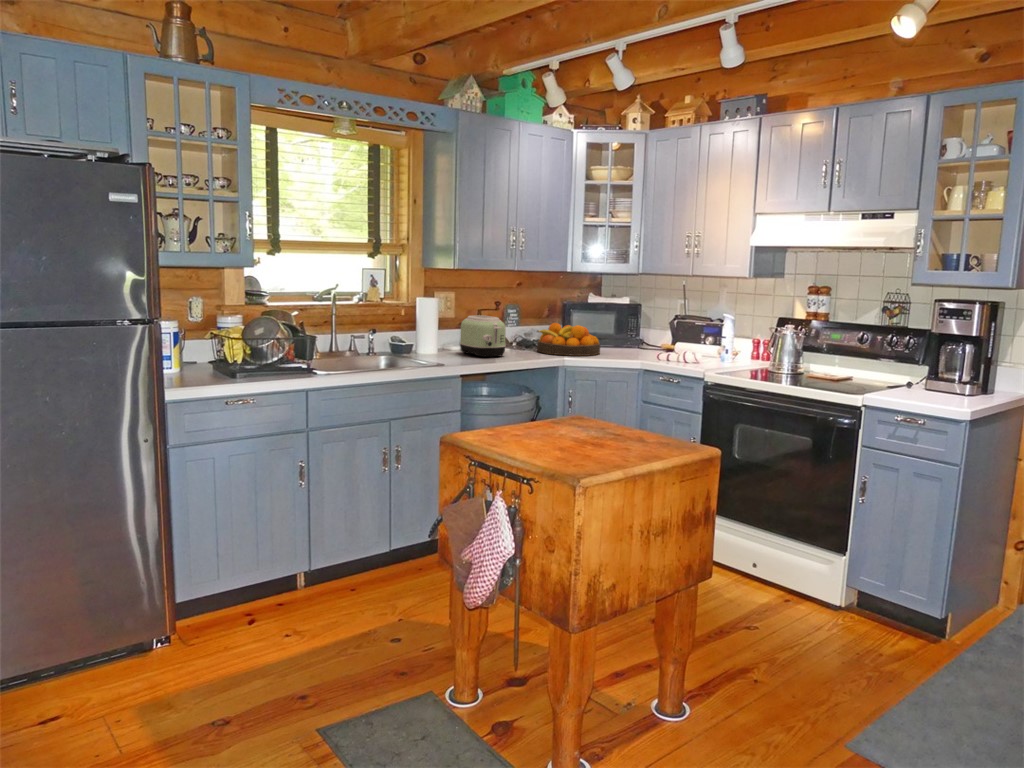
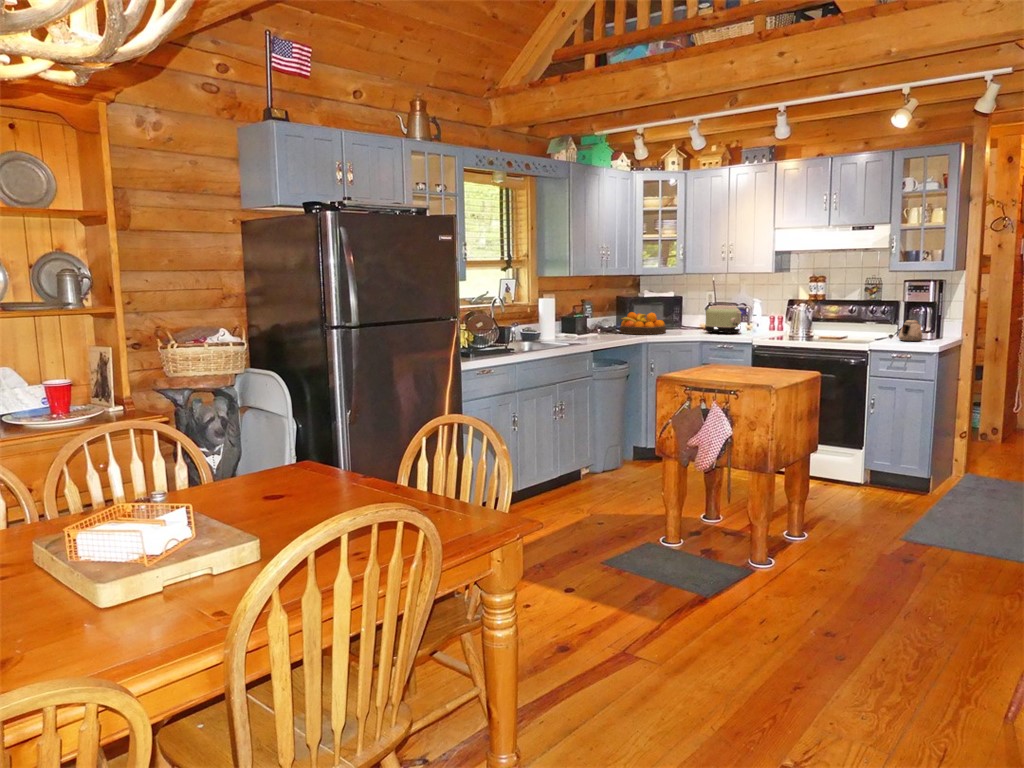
toaster: present [460,315,506,357] -> present [705,306,742,334]
teapot: none [919,359,960,396] -> present [899,318,922,341]

